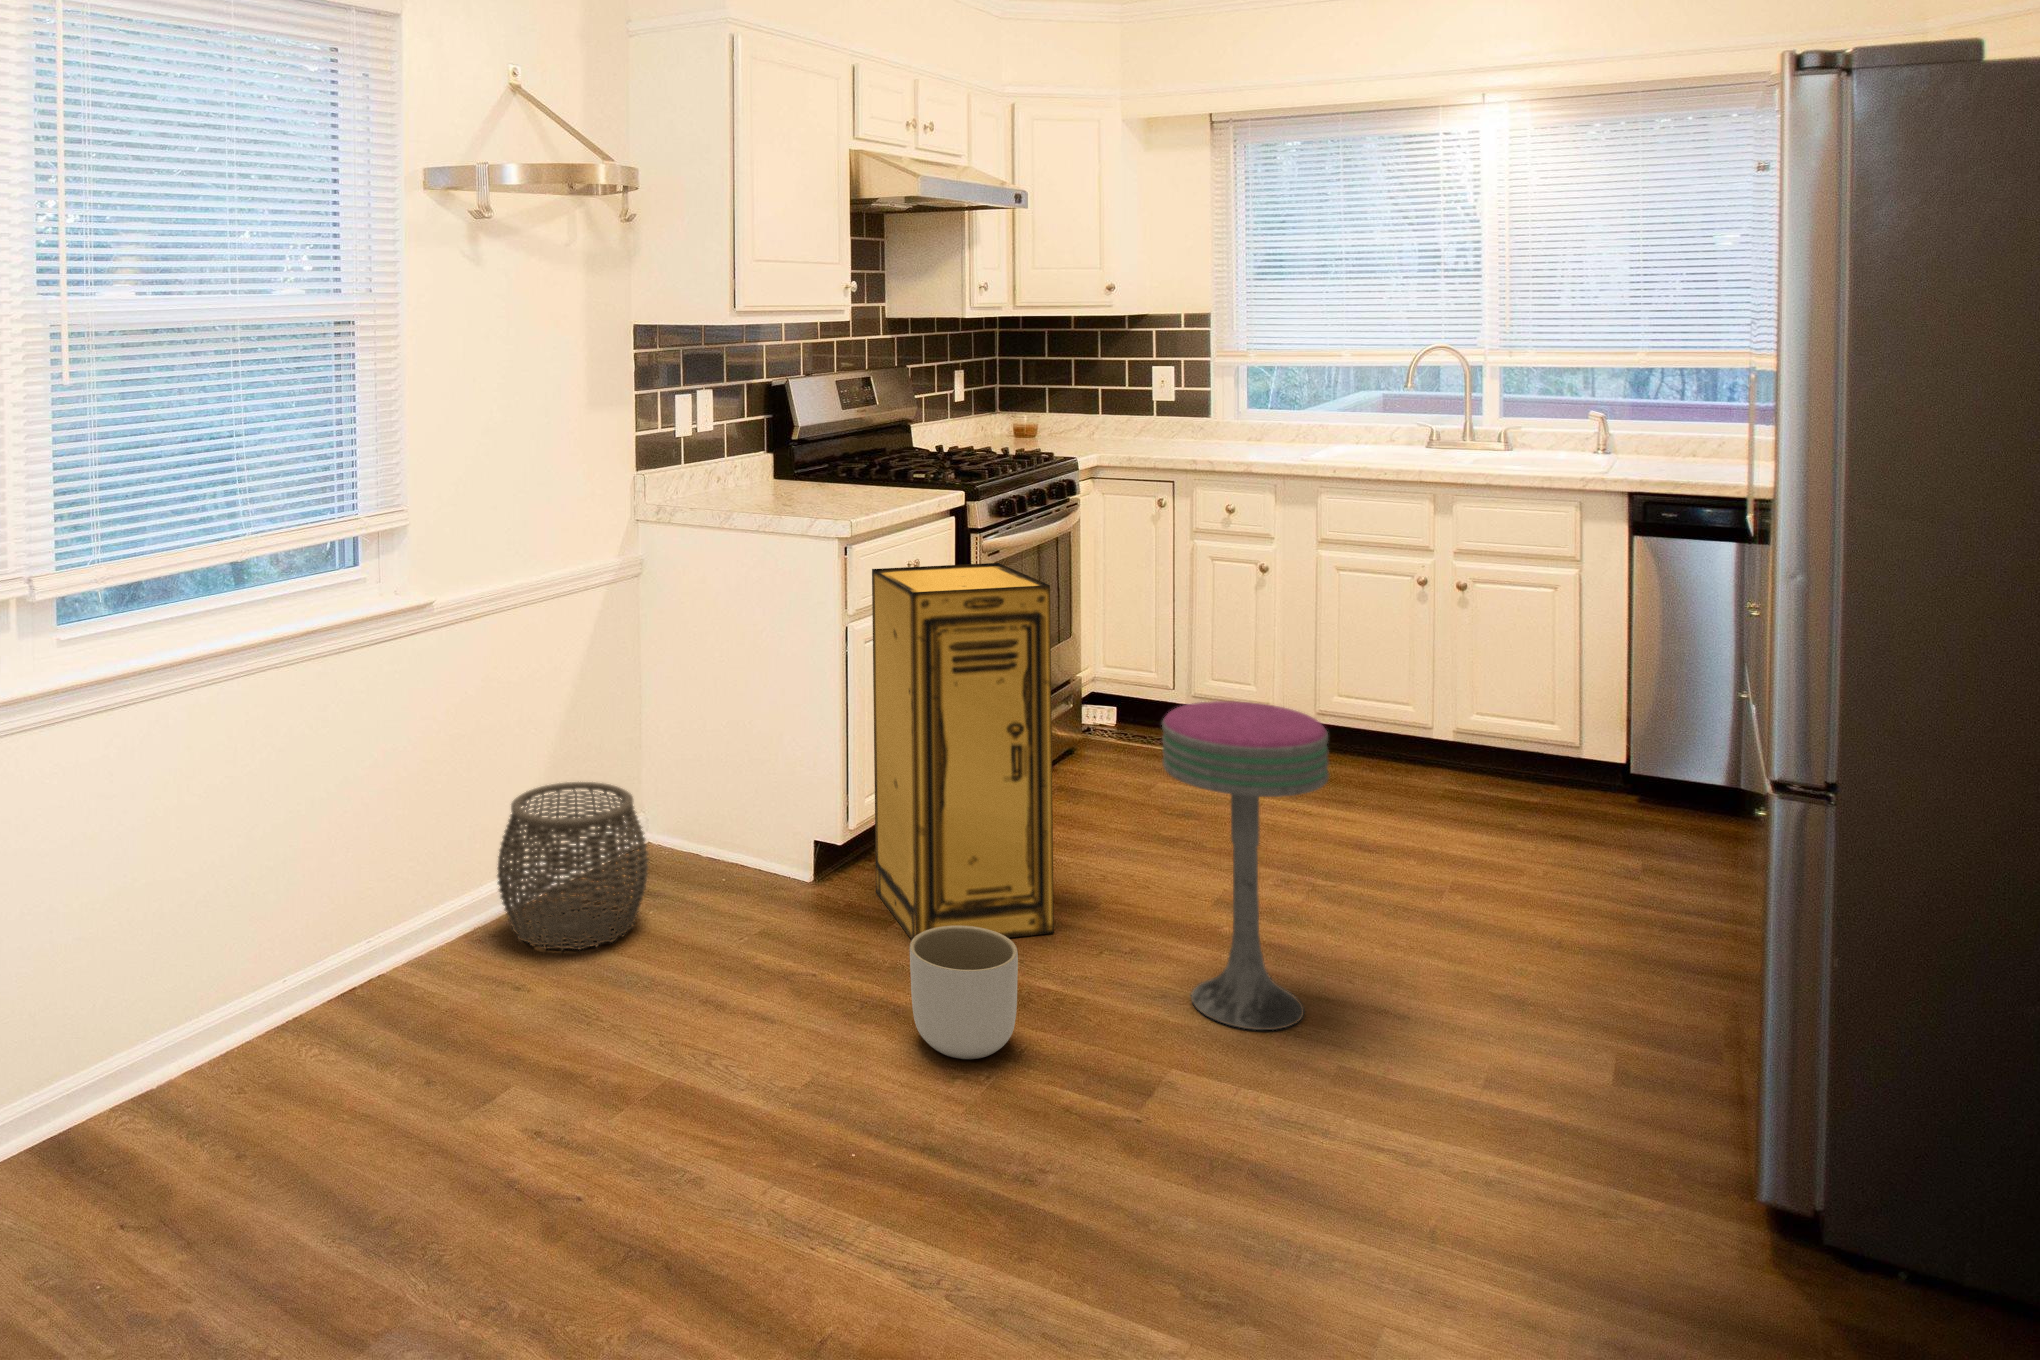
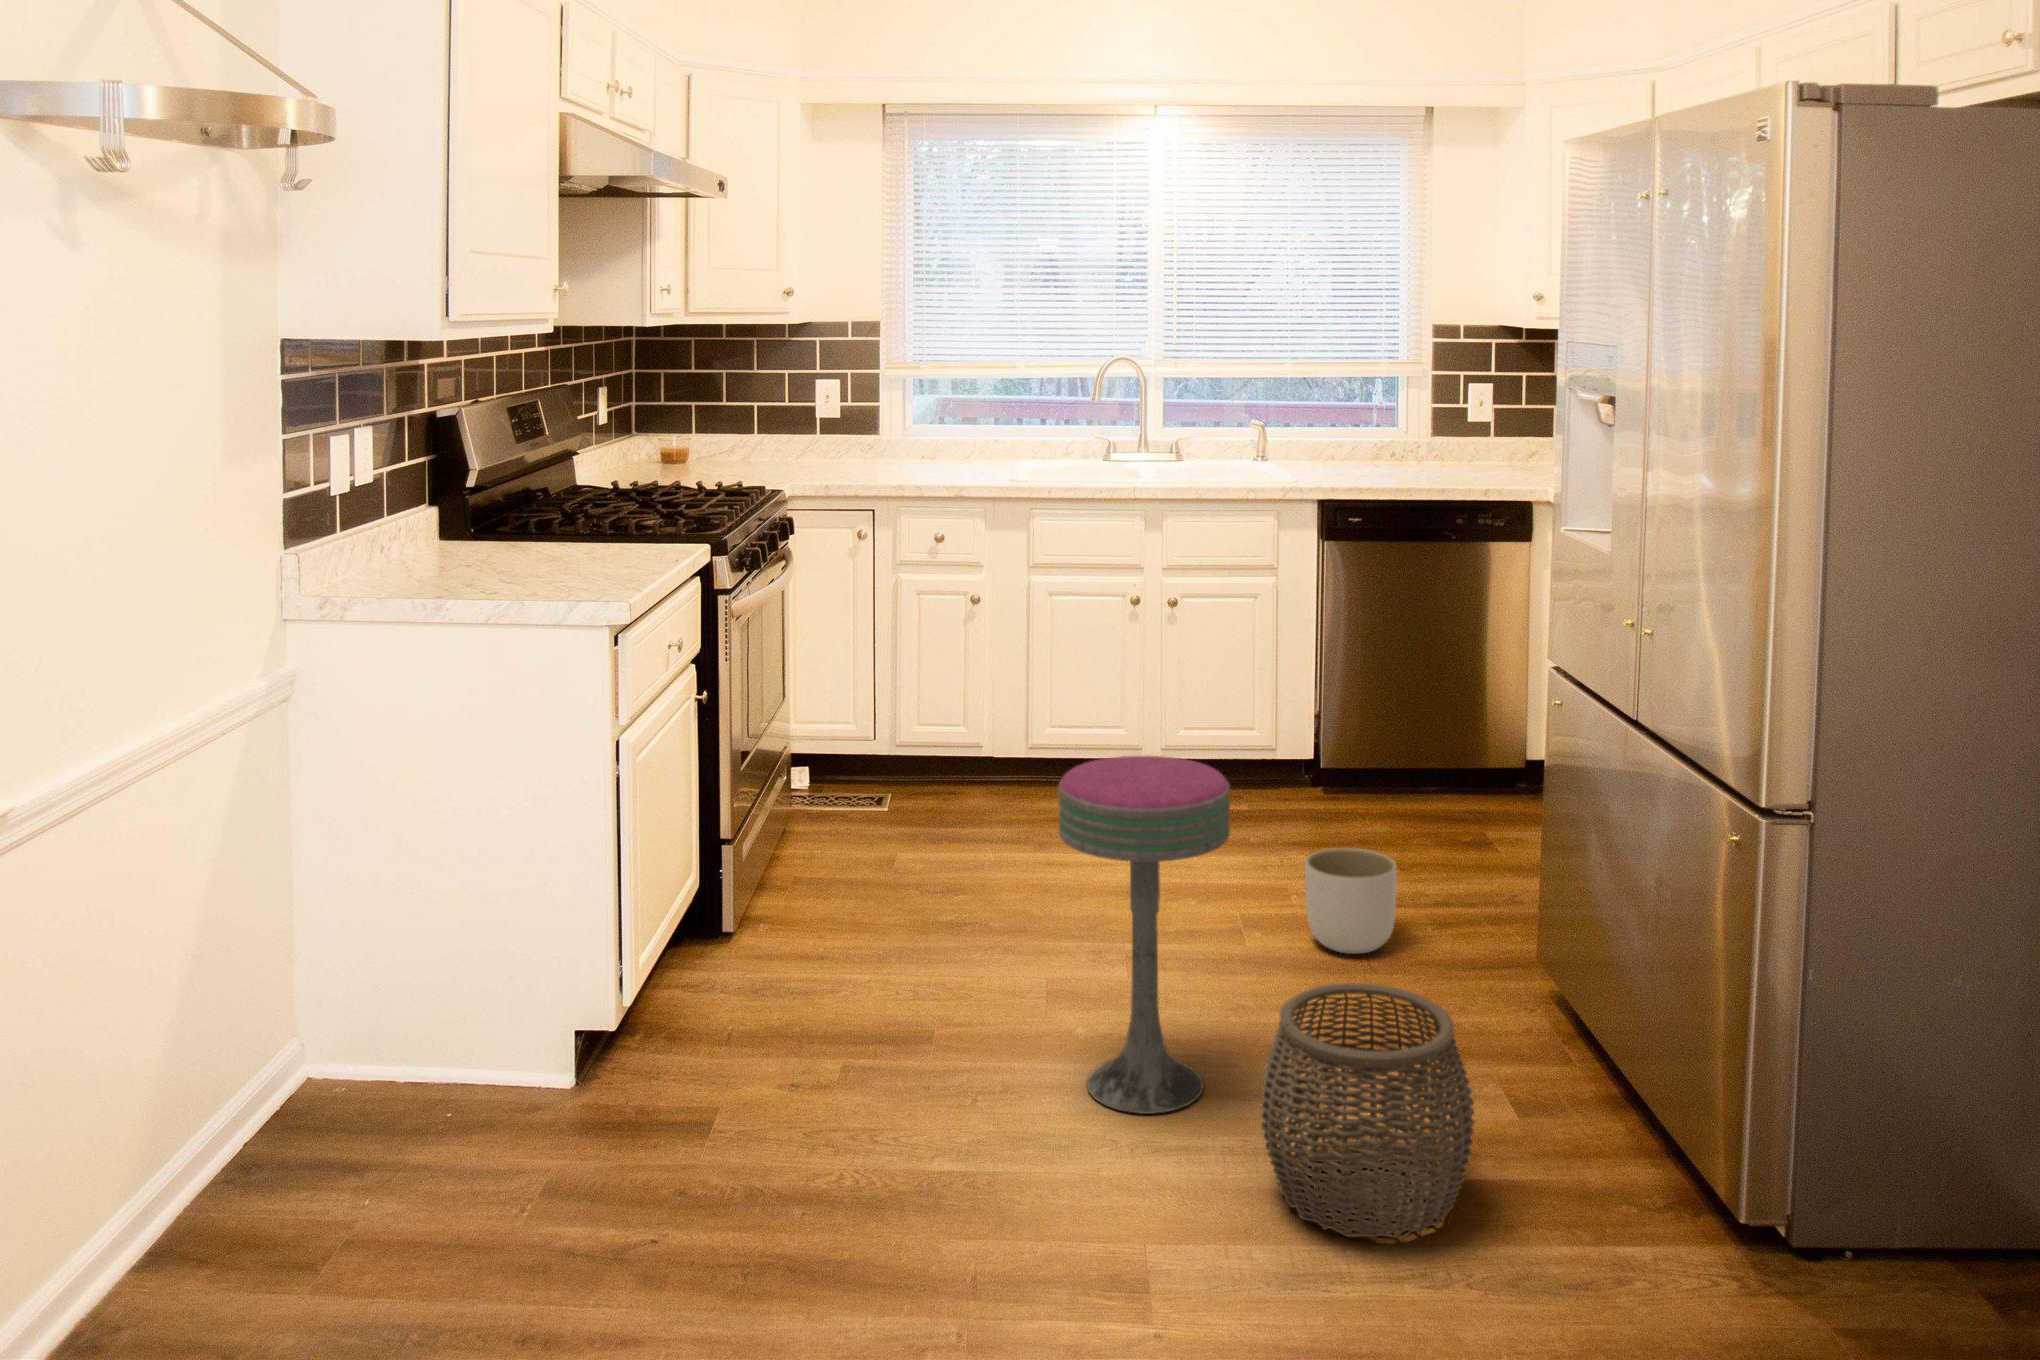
storage cabinet: present [872,563,1054,940] -> none [663,628,905,1119]
woven basket: present [497,782,649,950] -> present [1260,983,1475,1240]
planter: present [910,925,1018,1059] -> present [1305,848,1397,954]

